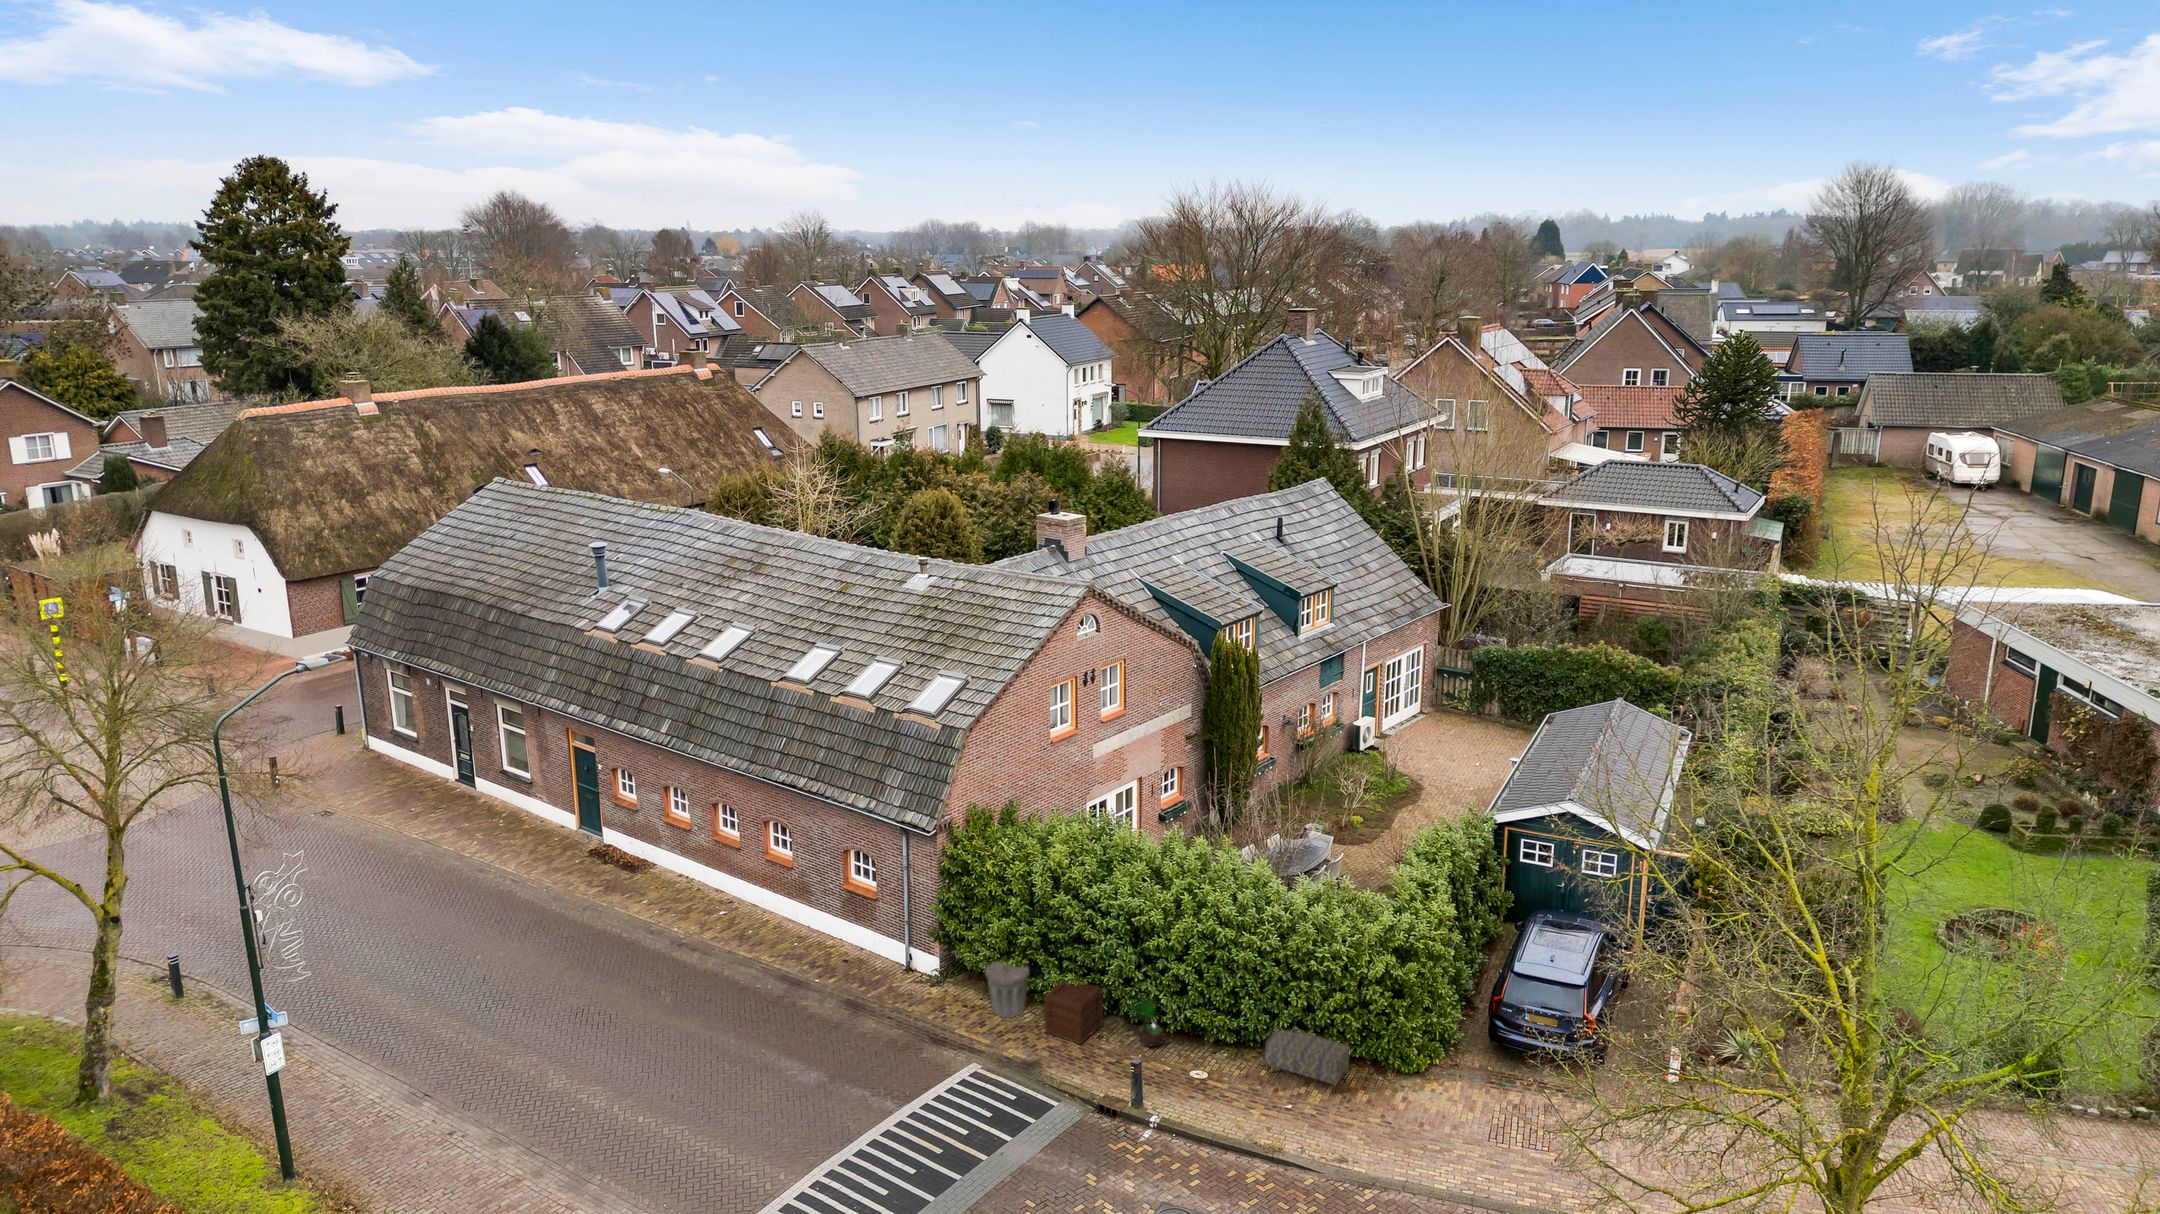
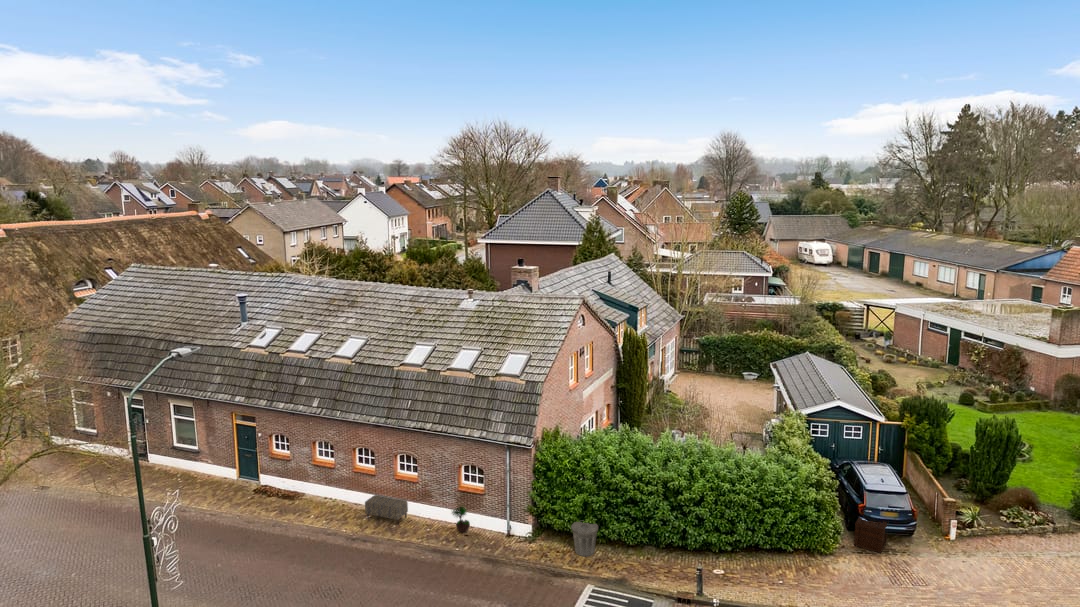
wooden crate: present [1044,982,1103,1044] -> present [854,517,887,553]
potted tree: present [1130,999,1163,1047] -> present [452,505,470,532]
bench: present [1265,1030,1349,1093] -> present [365,495,408,524]

